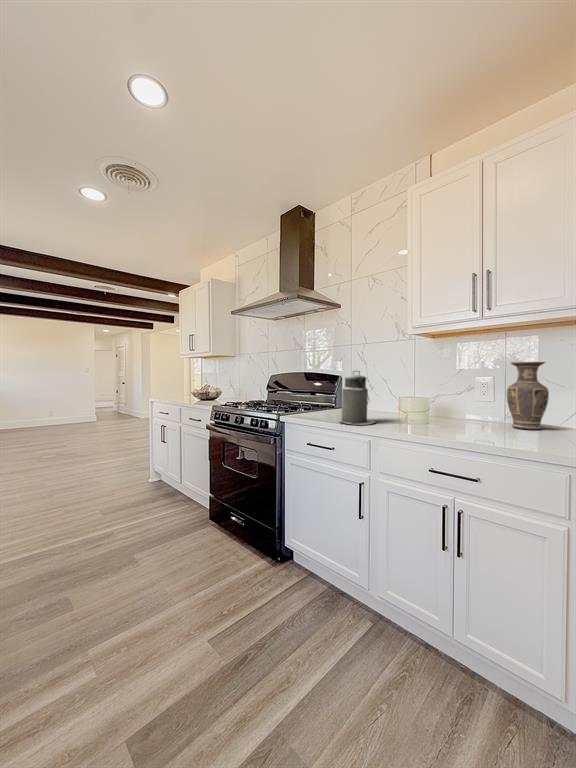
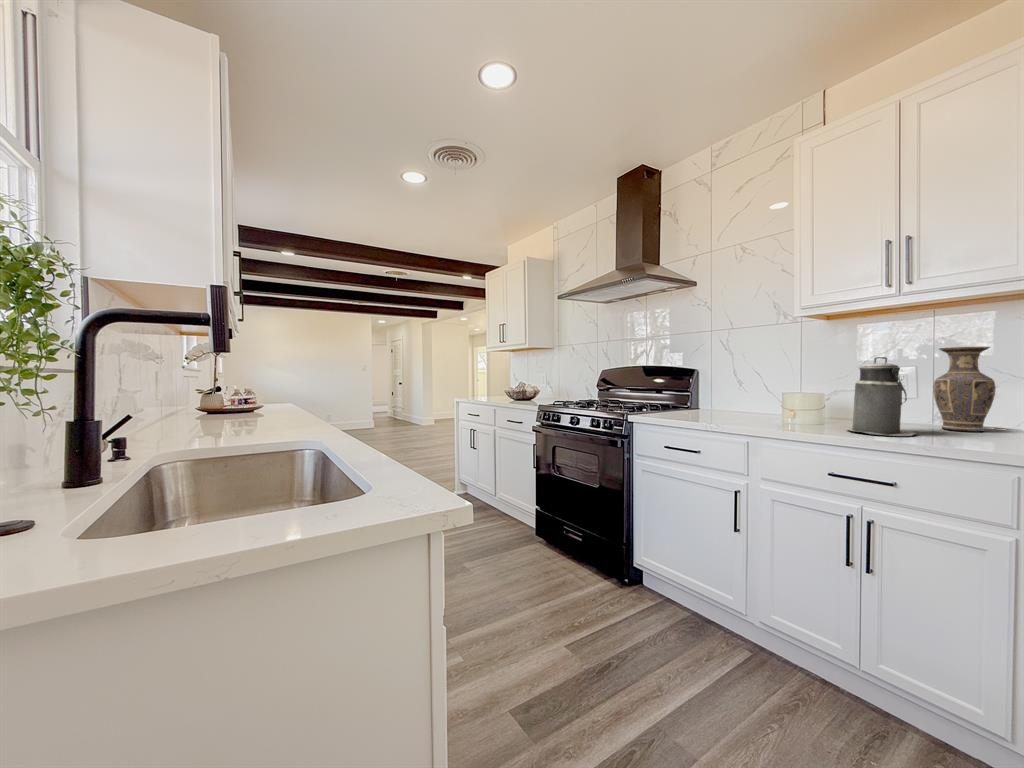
canister: present [339,371,375,425] -> present [847,357,916,436]

